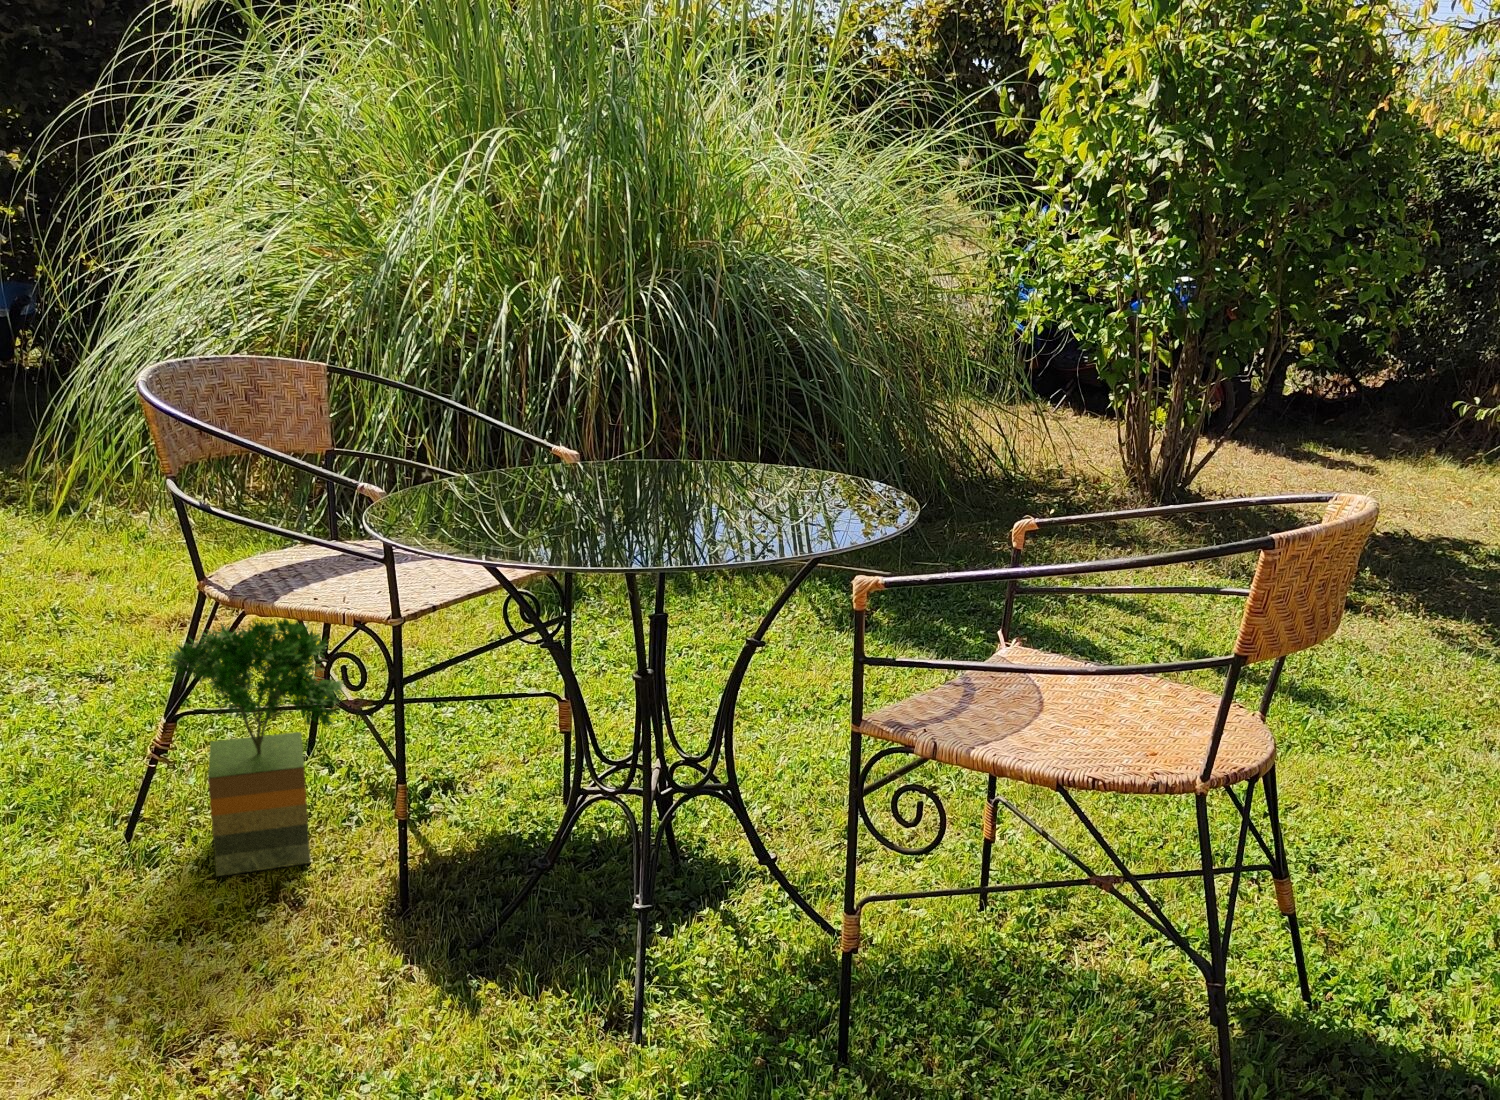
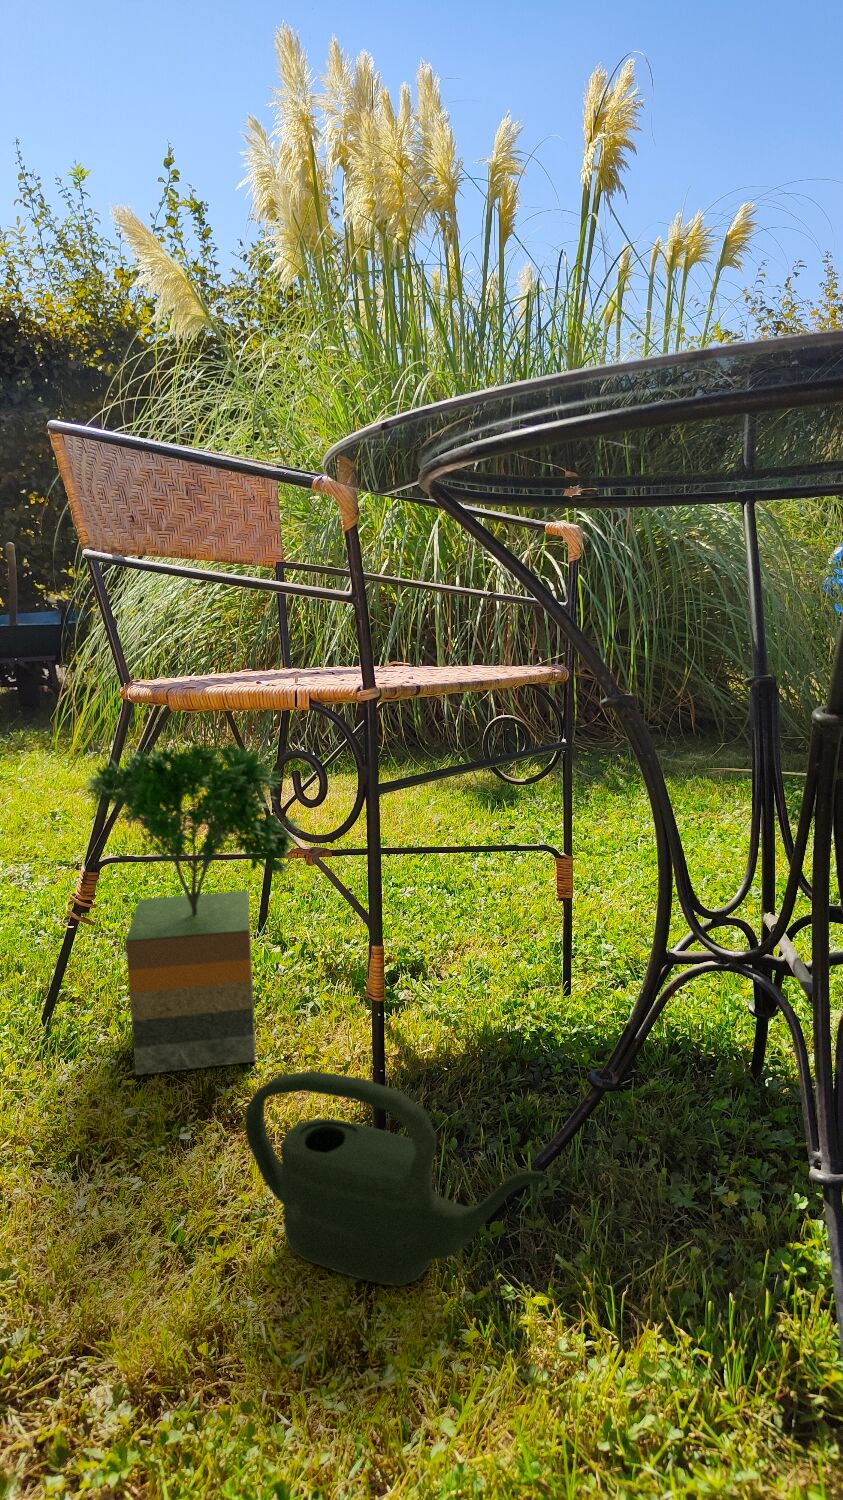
watering can: none [308,863,491,986] -> present [245,1071,543,1286]

